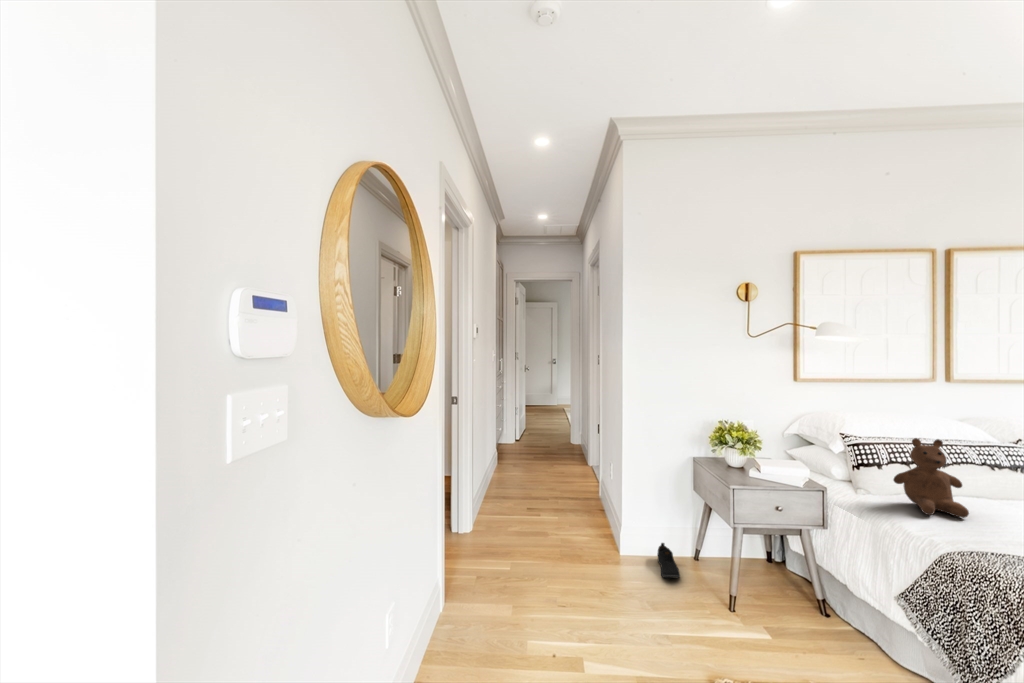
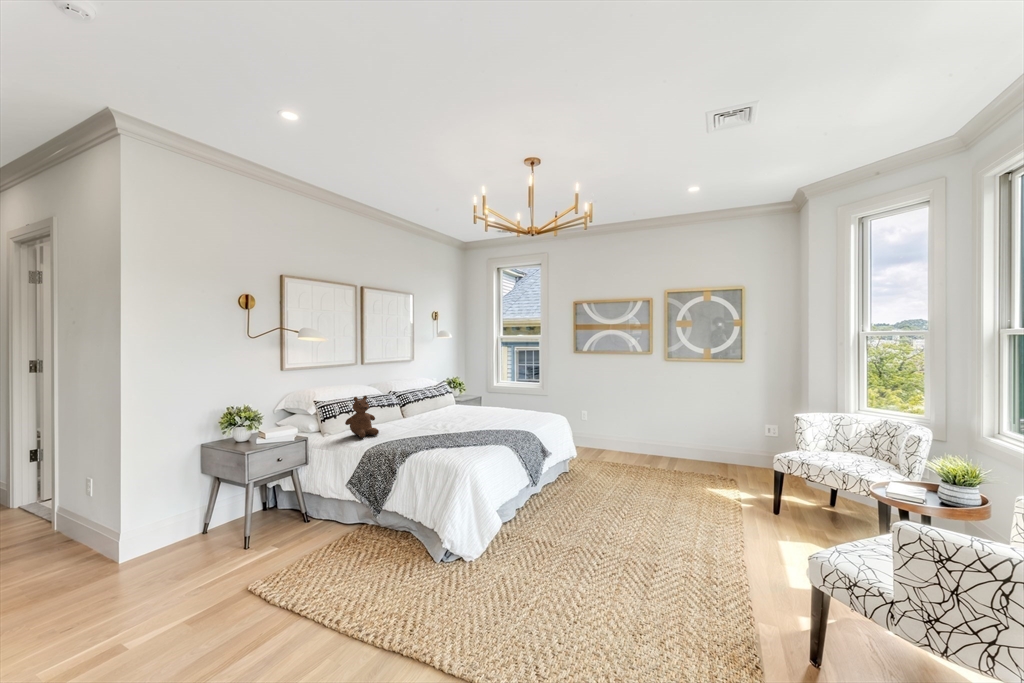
shoe: present [658,543,680,578] -> none [165,527,195,554]

